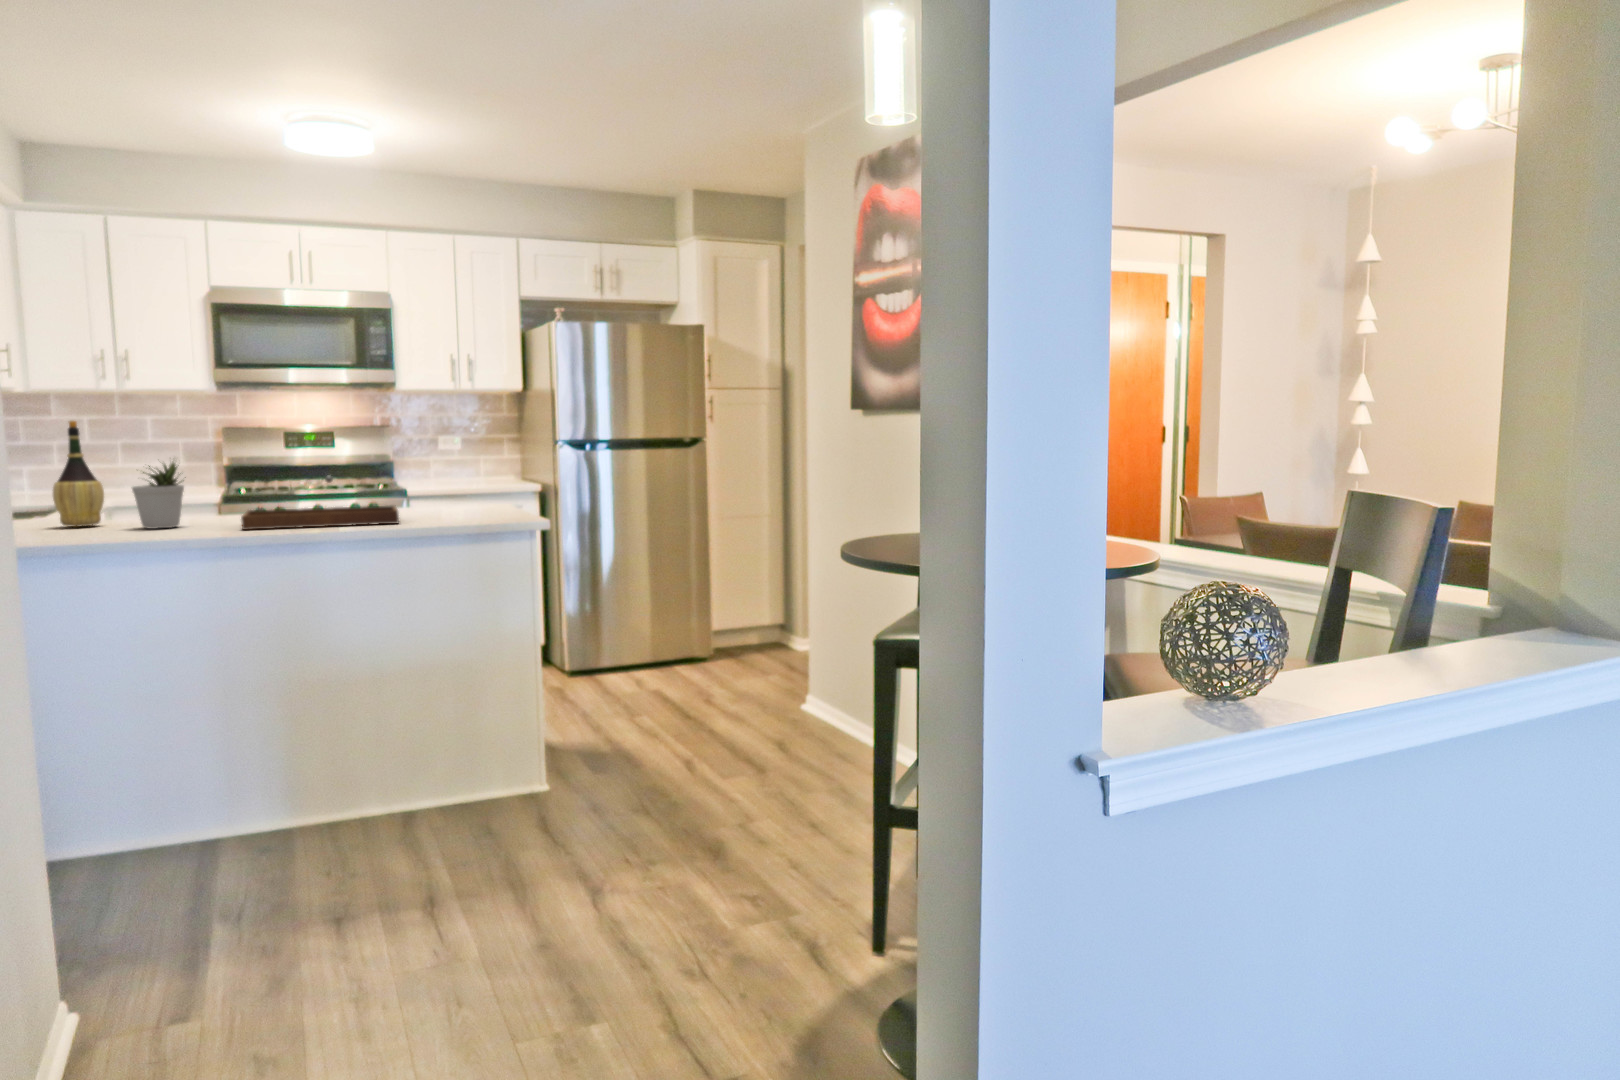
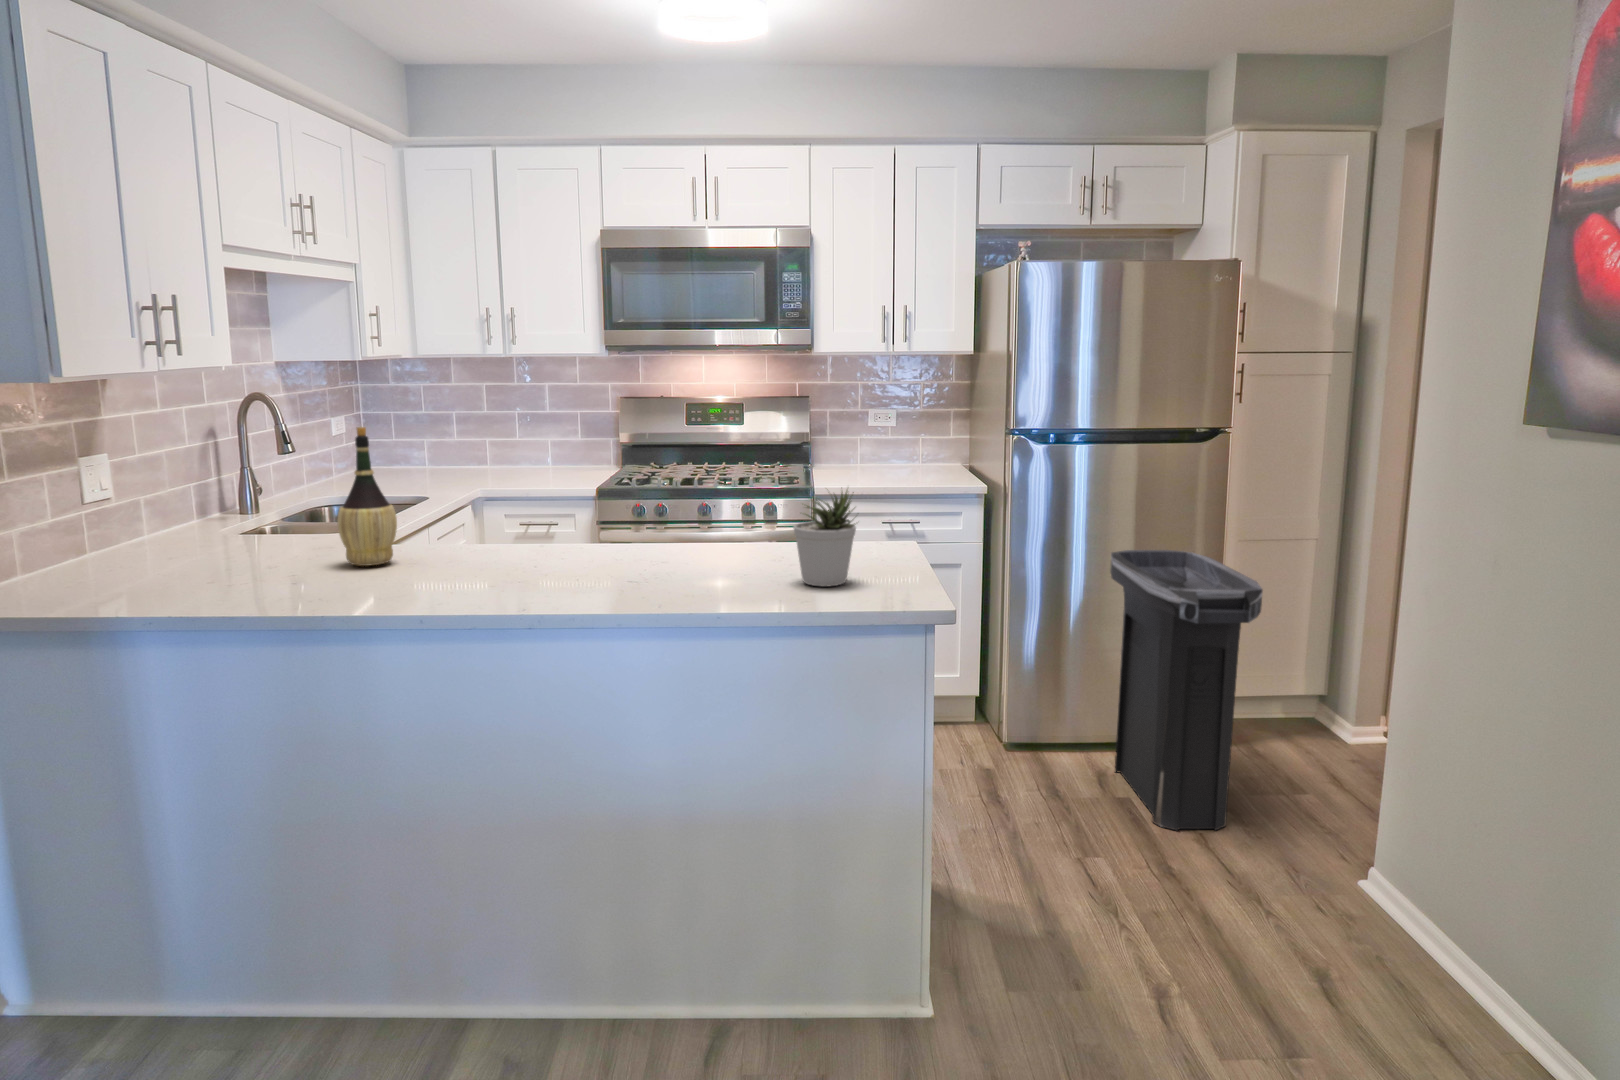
potted plant: present [132,462,184,529] -> present [794,491,856,587]
tray: present [241,475,399,530] -> none [524,517,745,601]
trash can: none [634,521,731,699] -> present [1110,550,1263,830]

